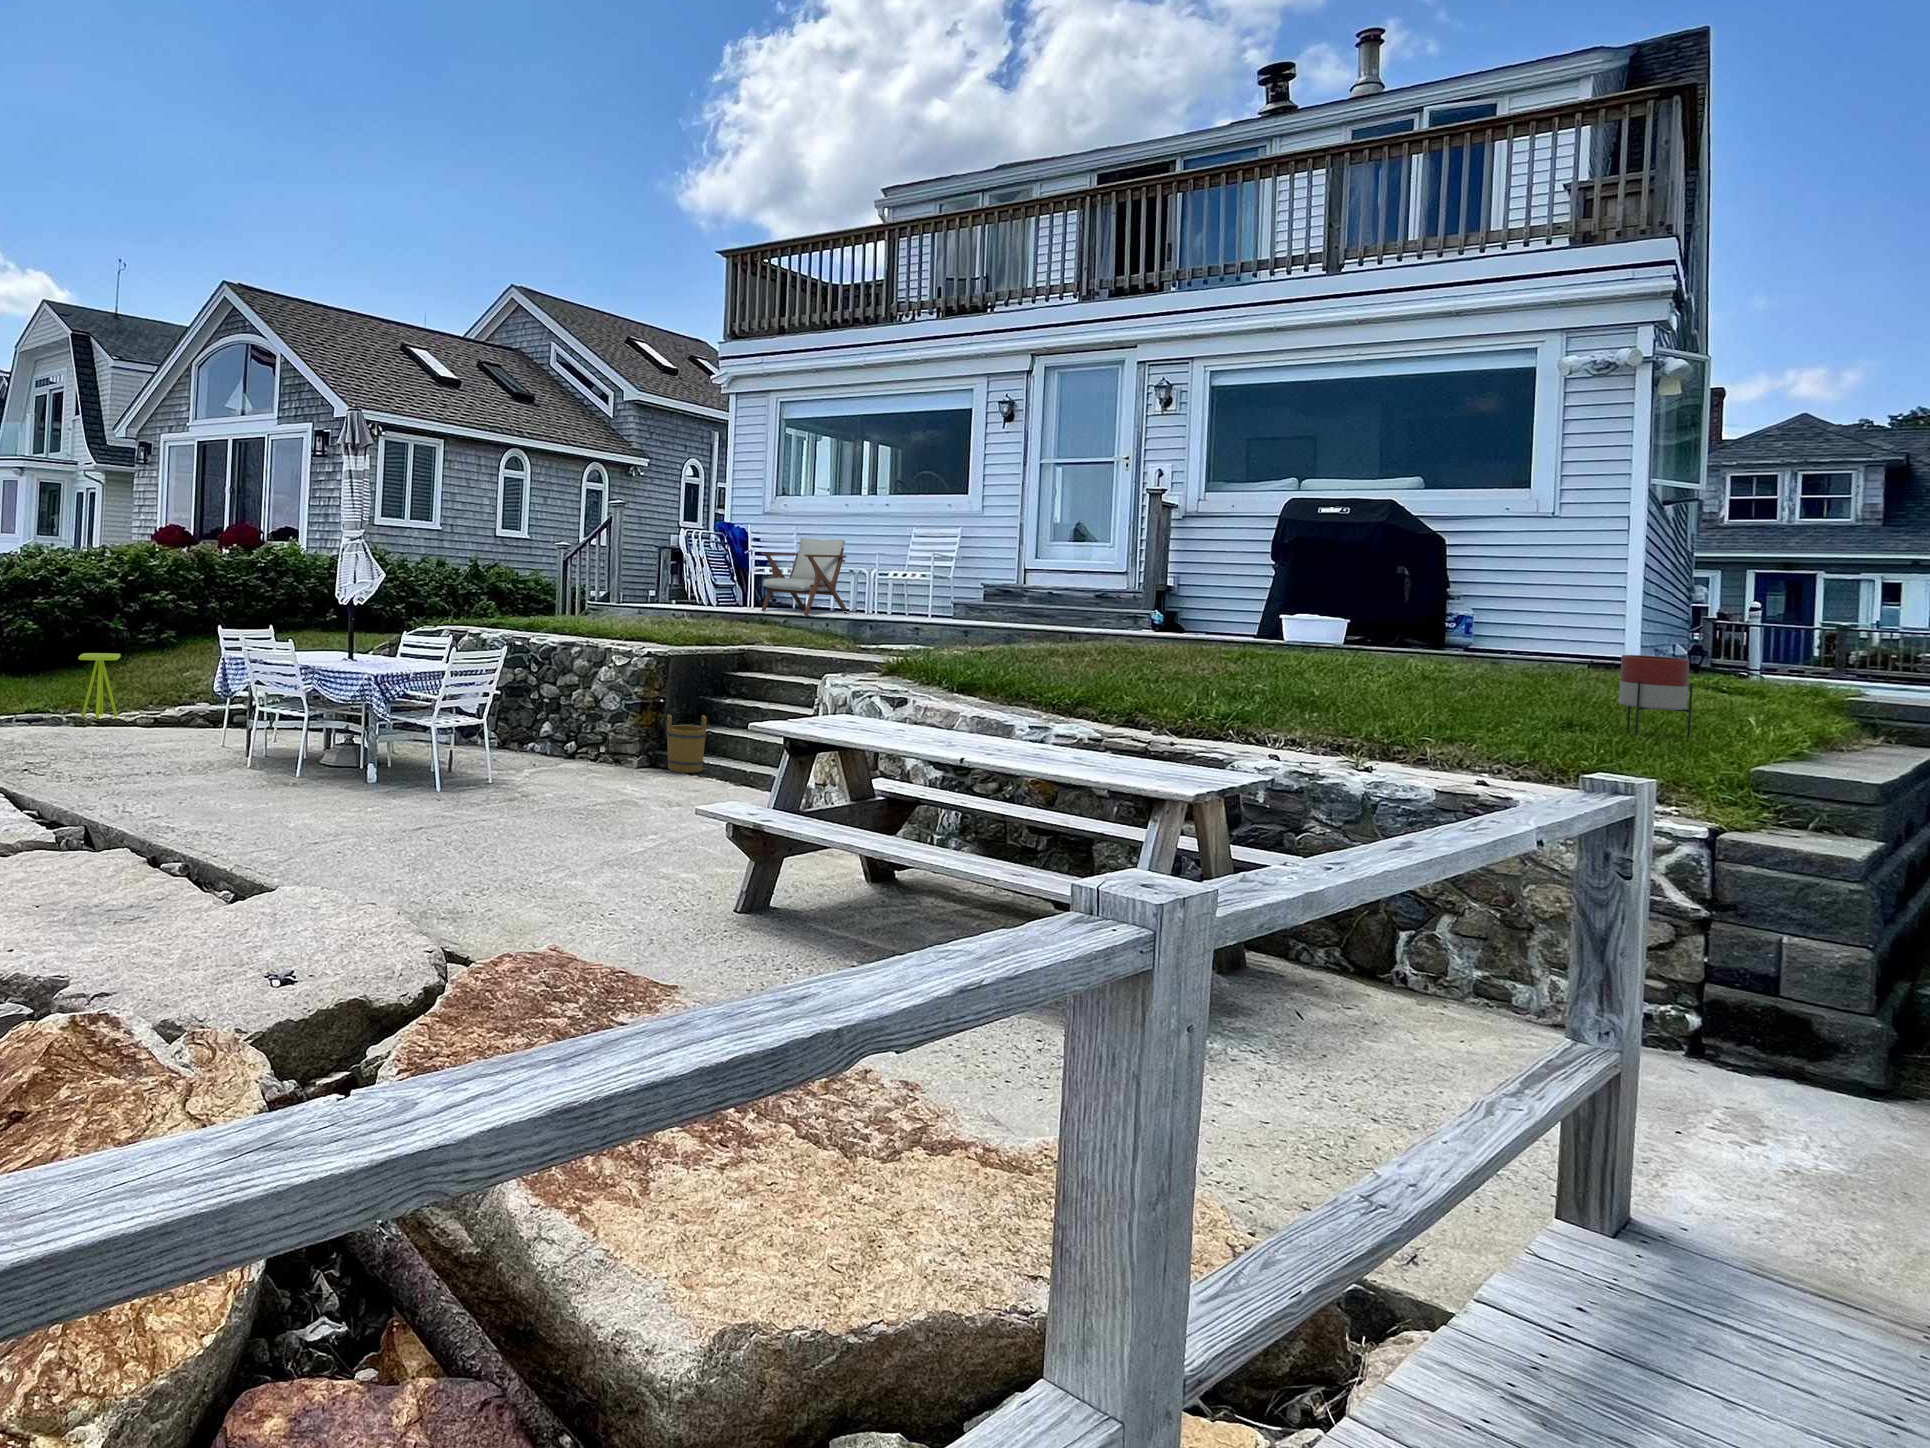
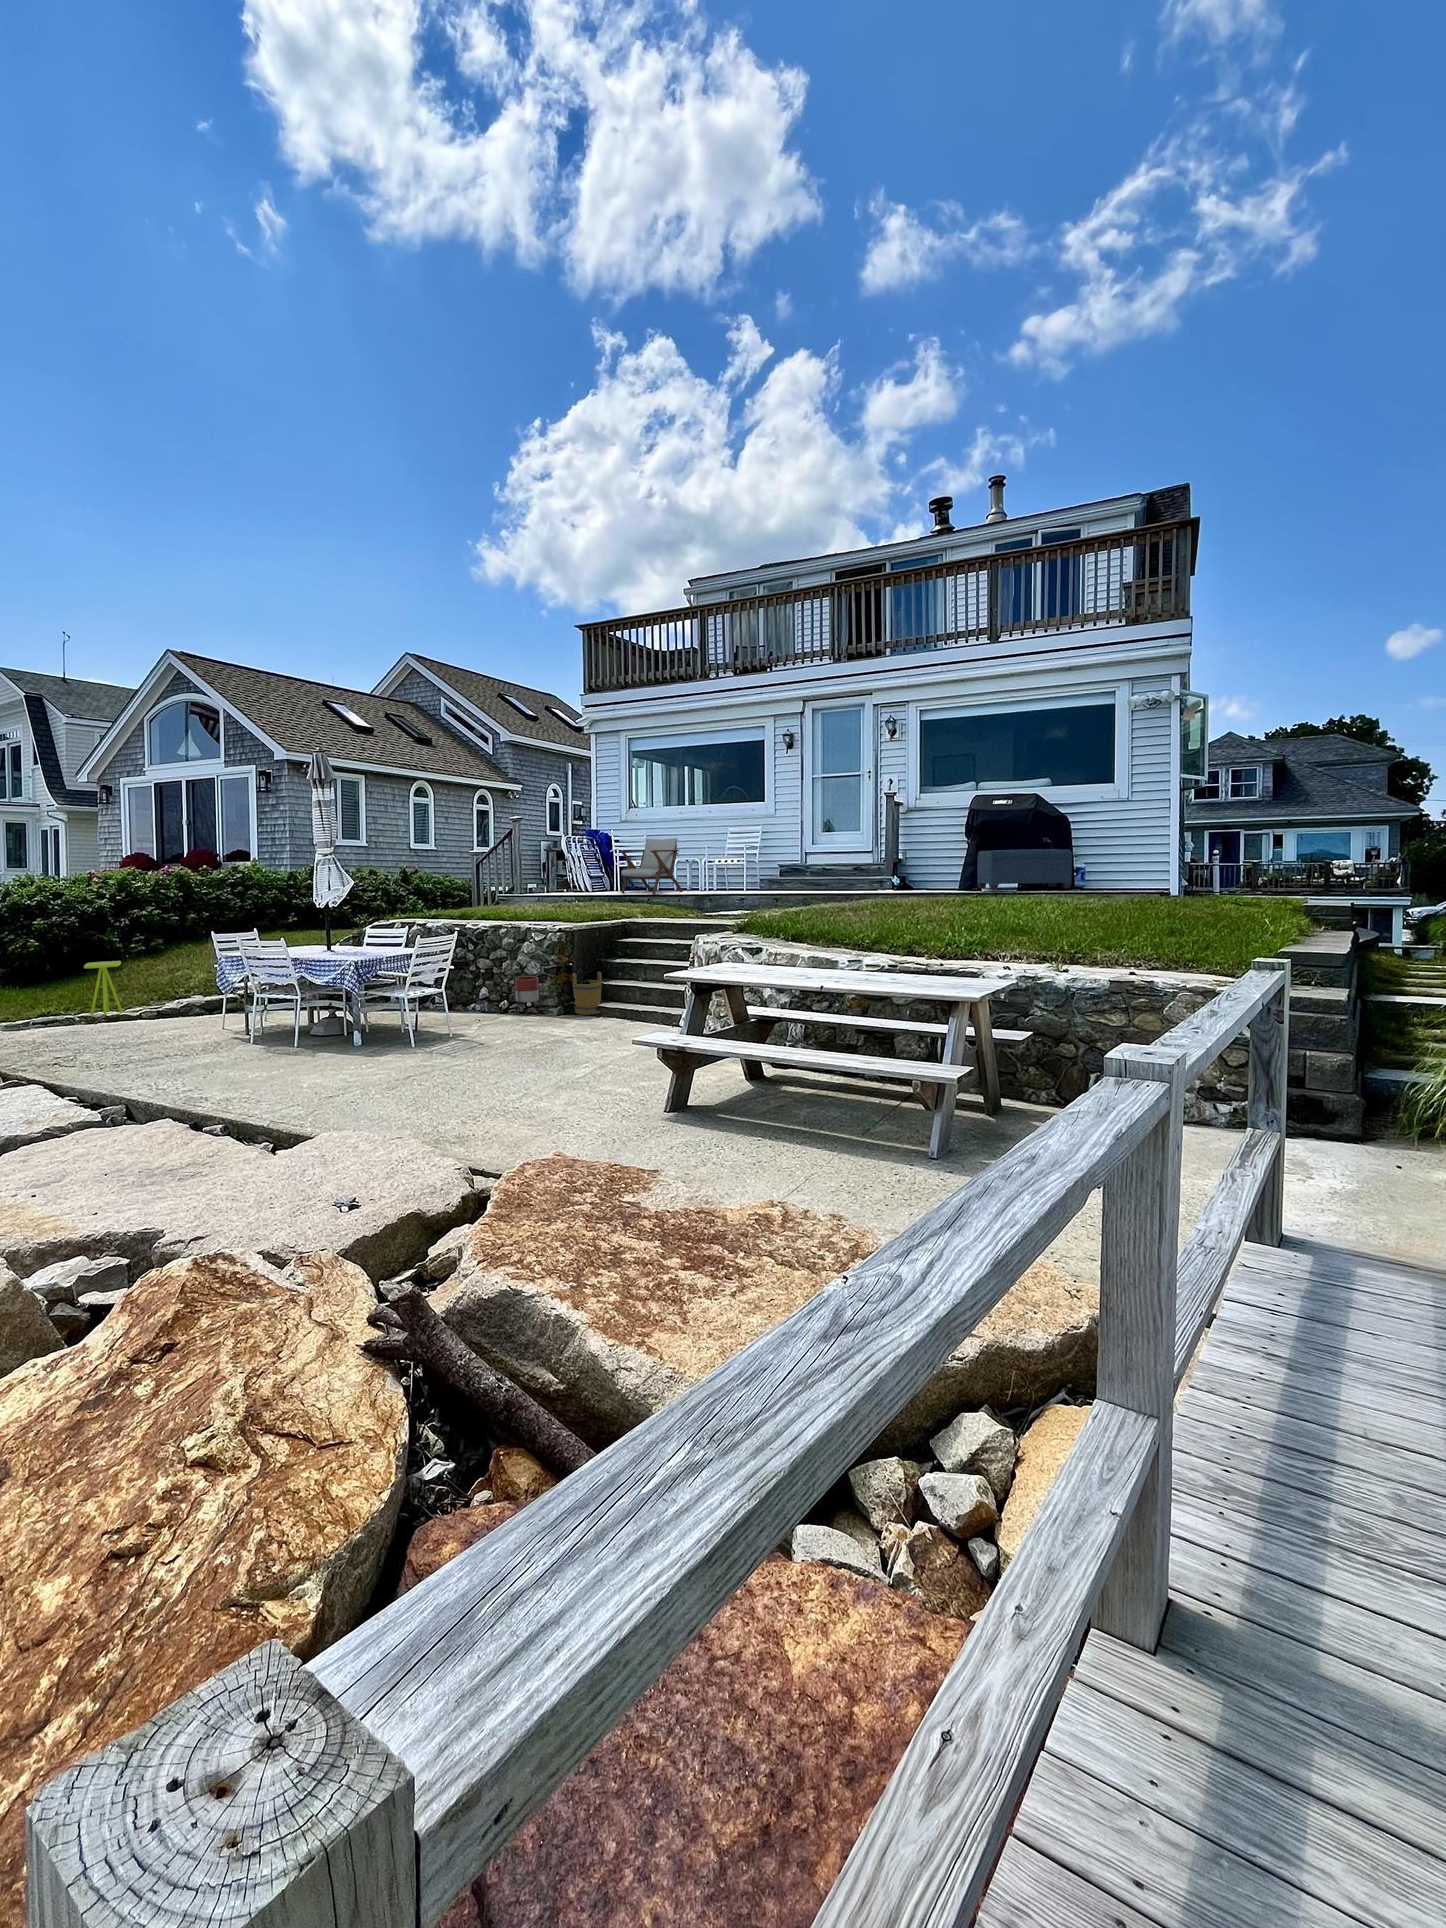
bench: none [1293,583,1454,648] -> present [977,849,1072,890]
planter: present [1619,655,1693,737] -> present [515,976,541,1015]

